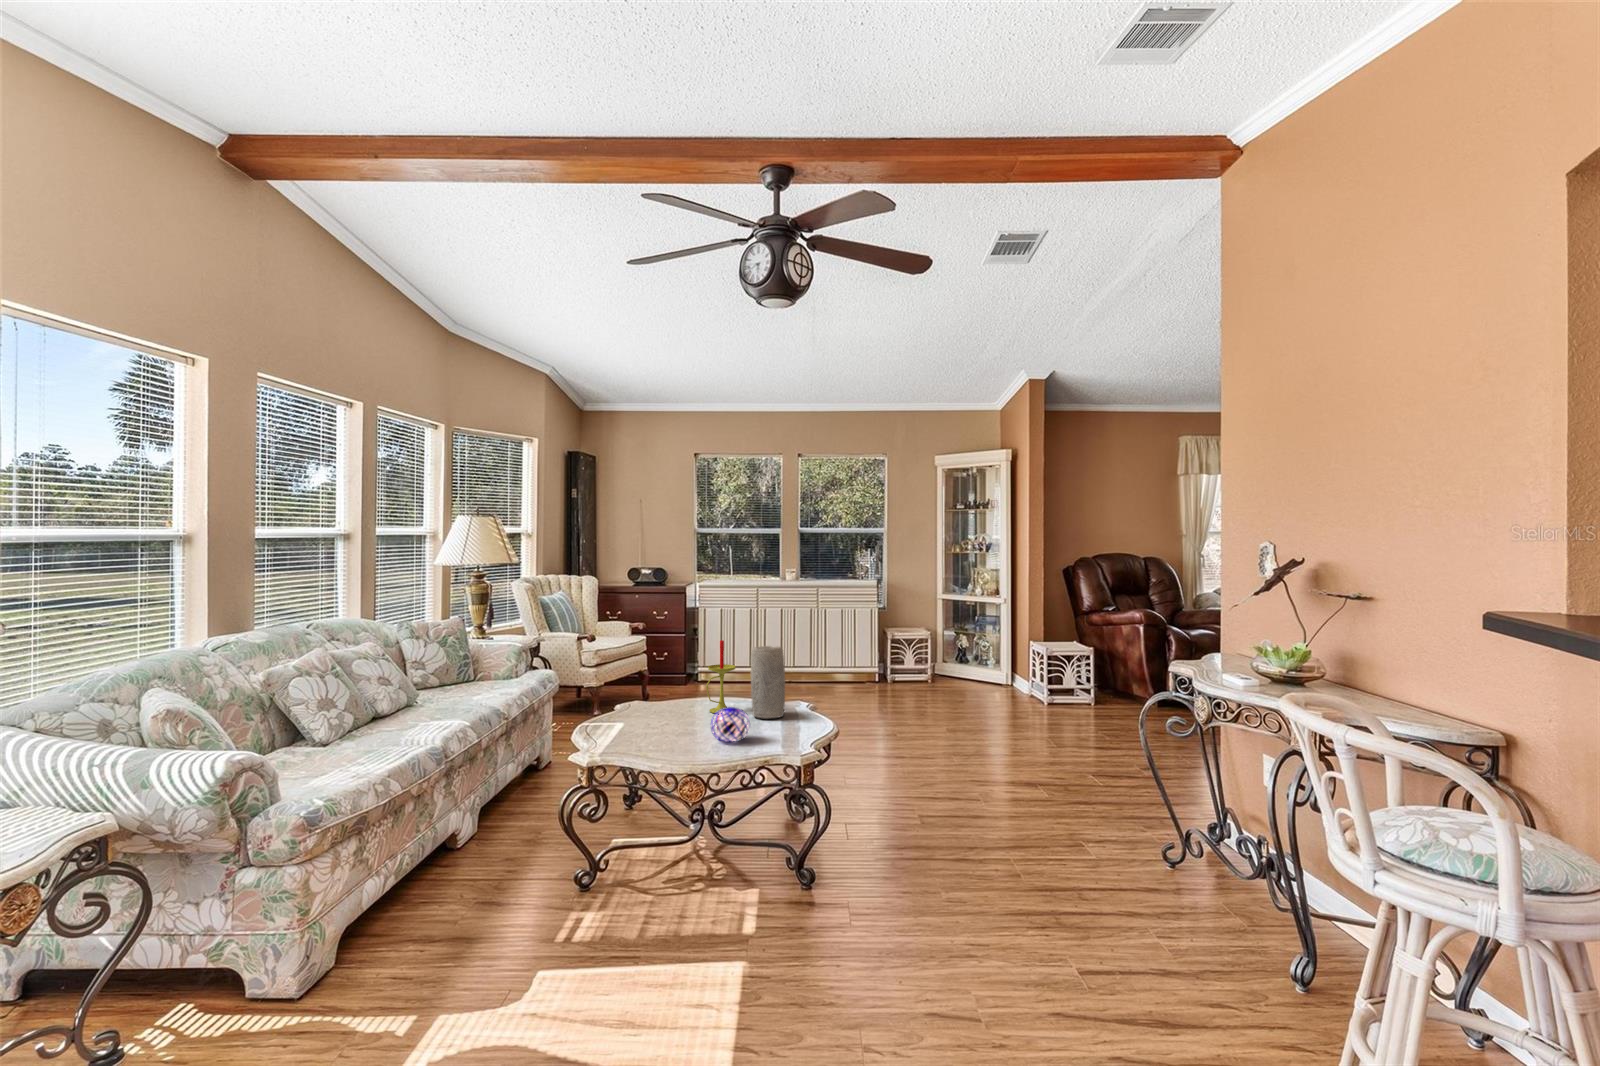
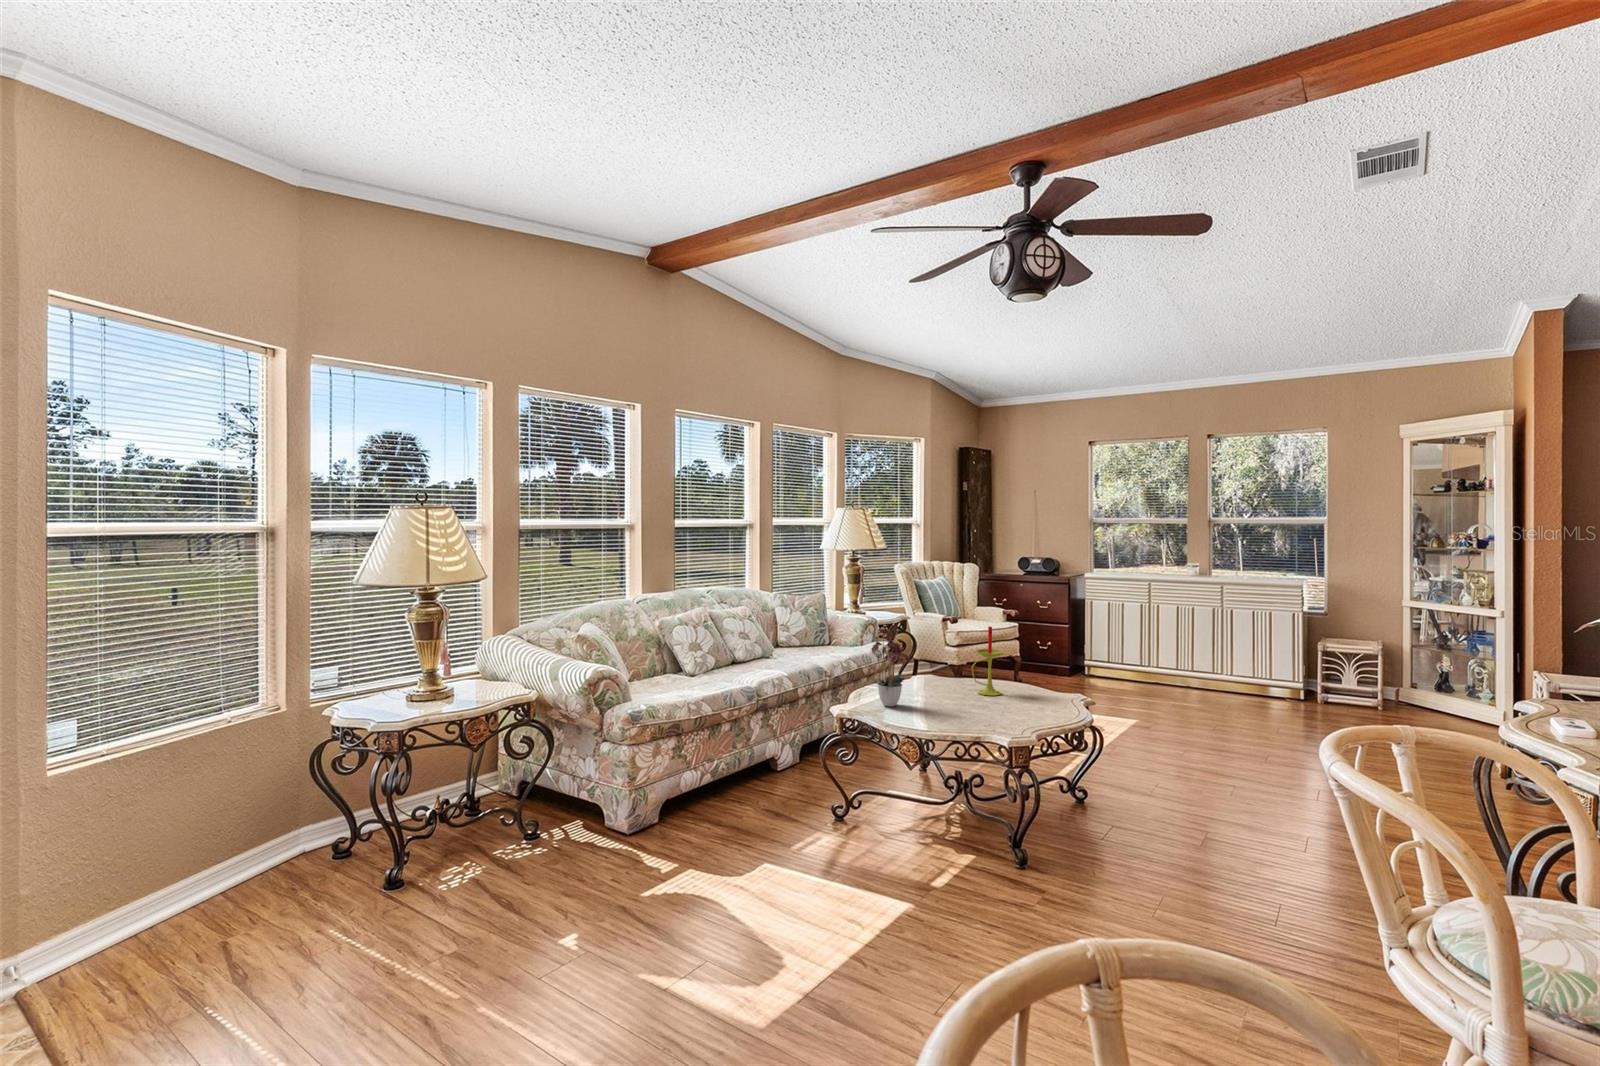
vase: present [751,646,785,719] -> none [1007,635,1043,706]
flower arrangement: none [612,648,673,742] -> present [871,628,909,707]
decorative orb: present [711,707,750,742] -> none [943,687,981,718]

